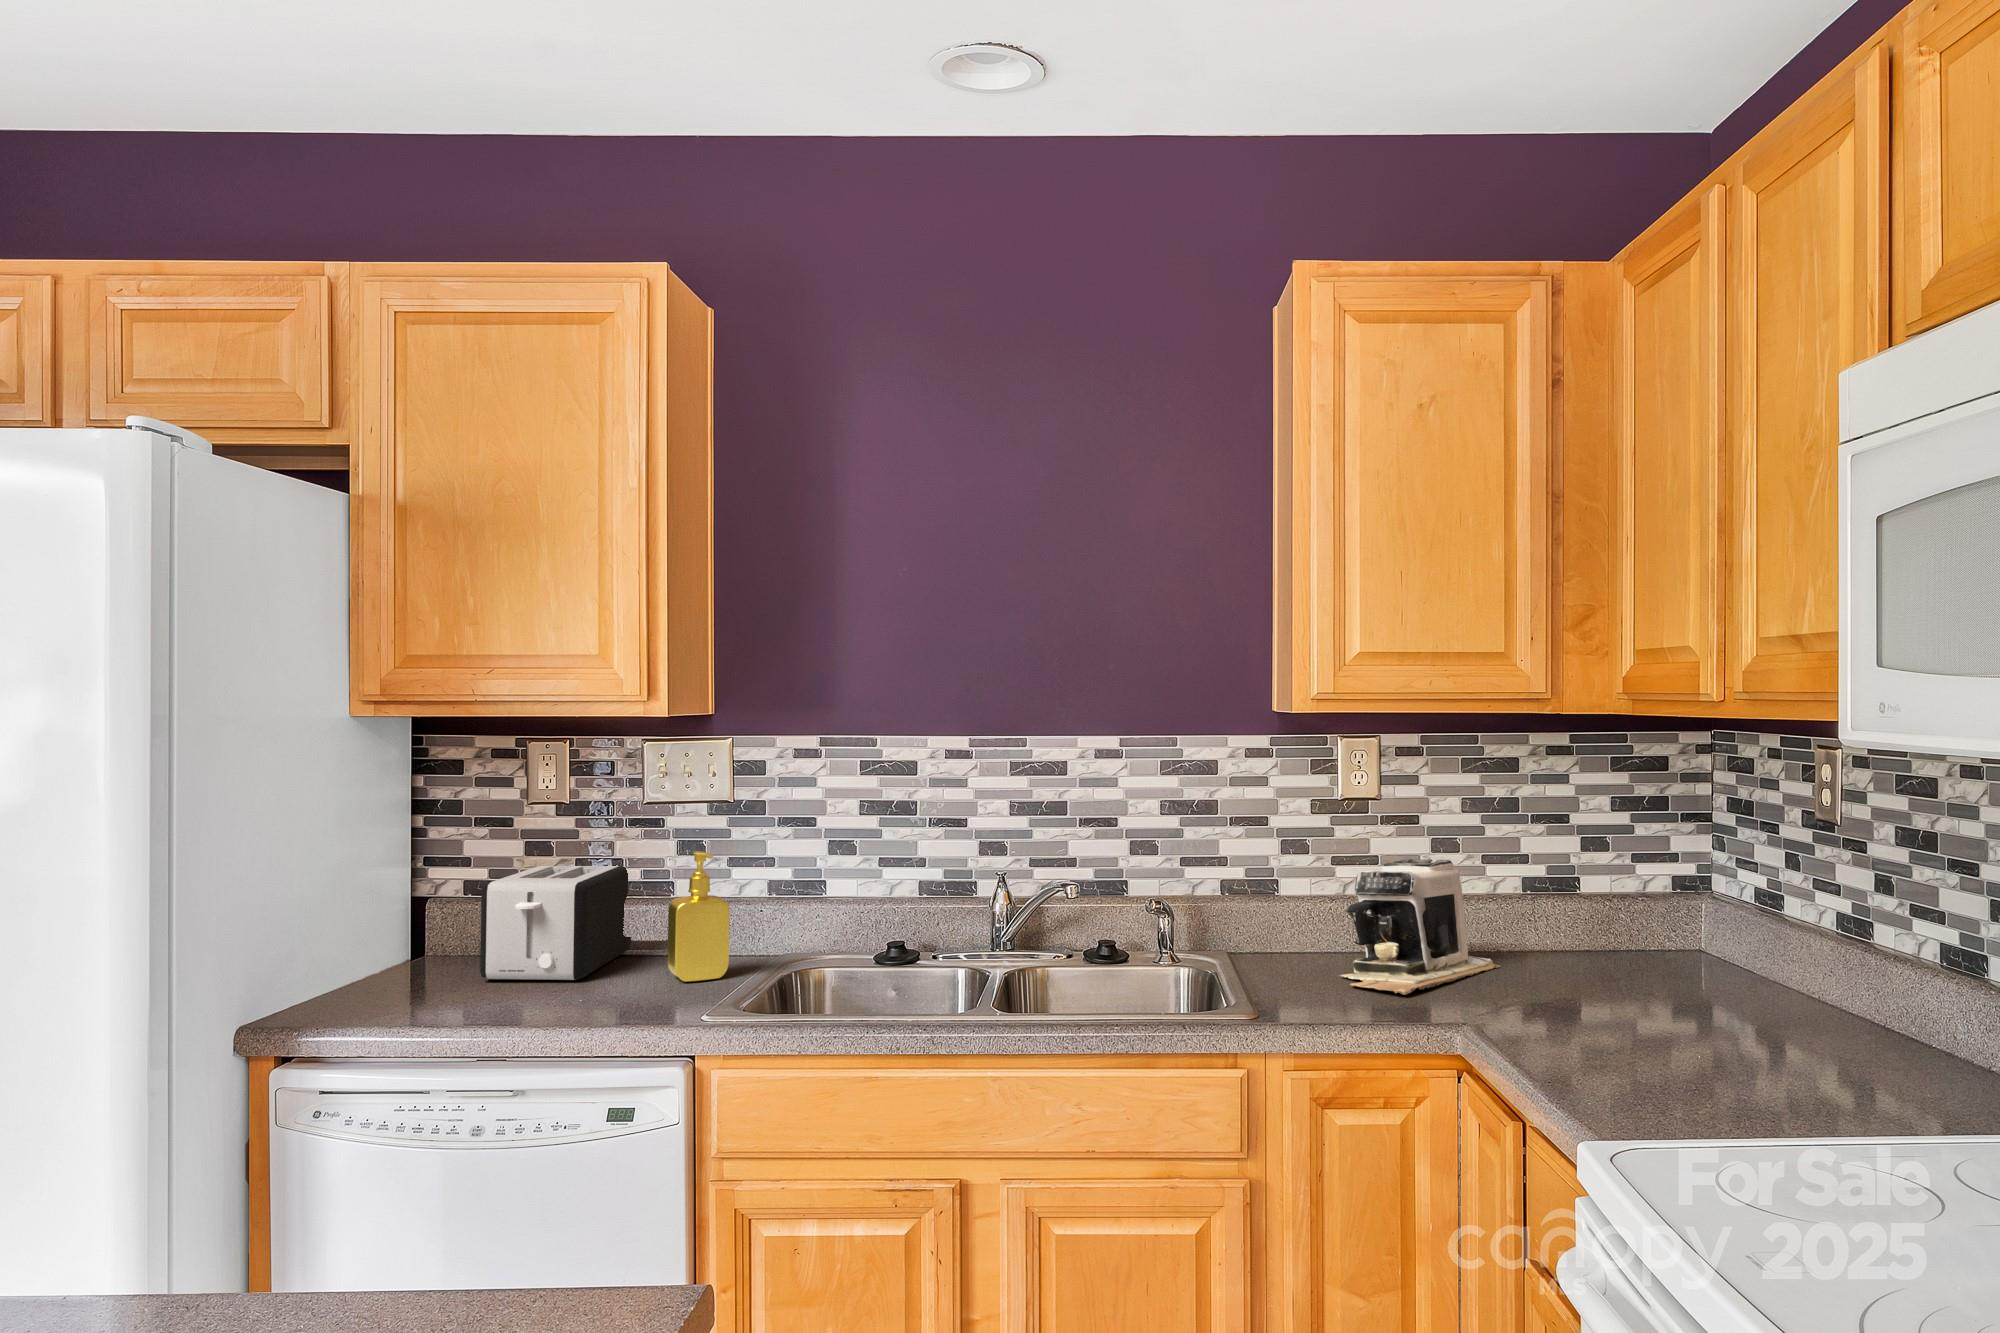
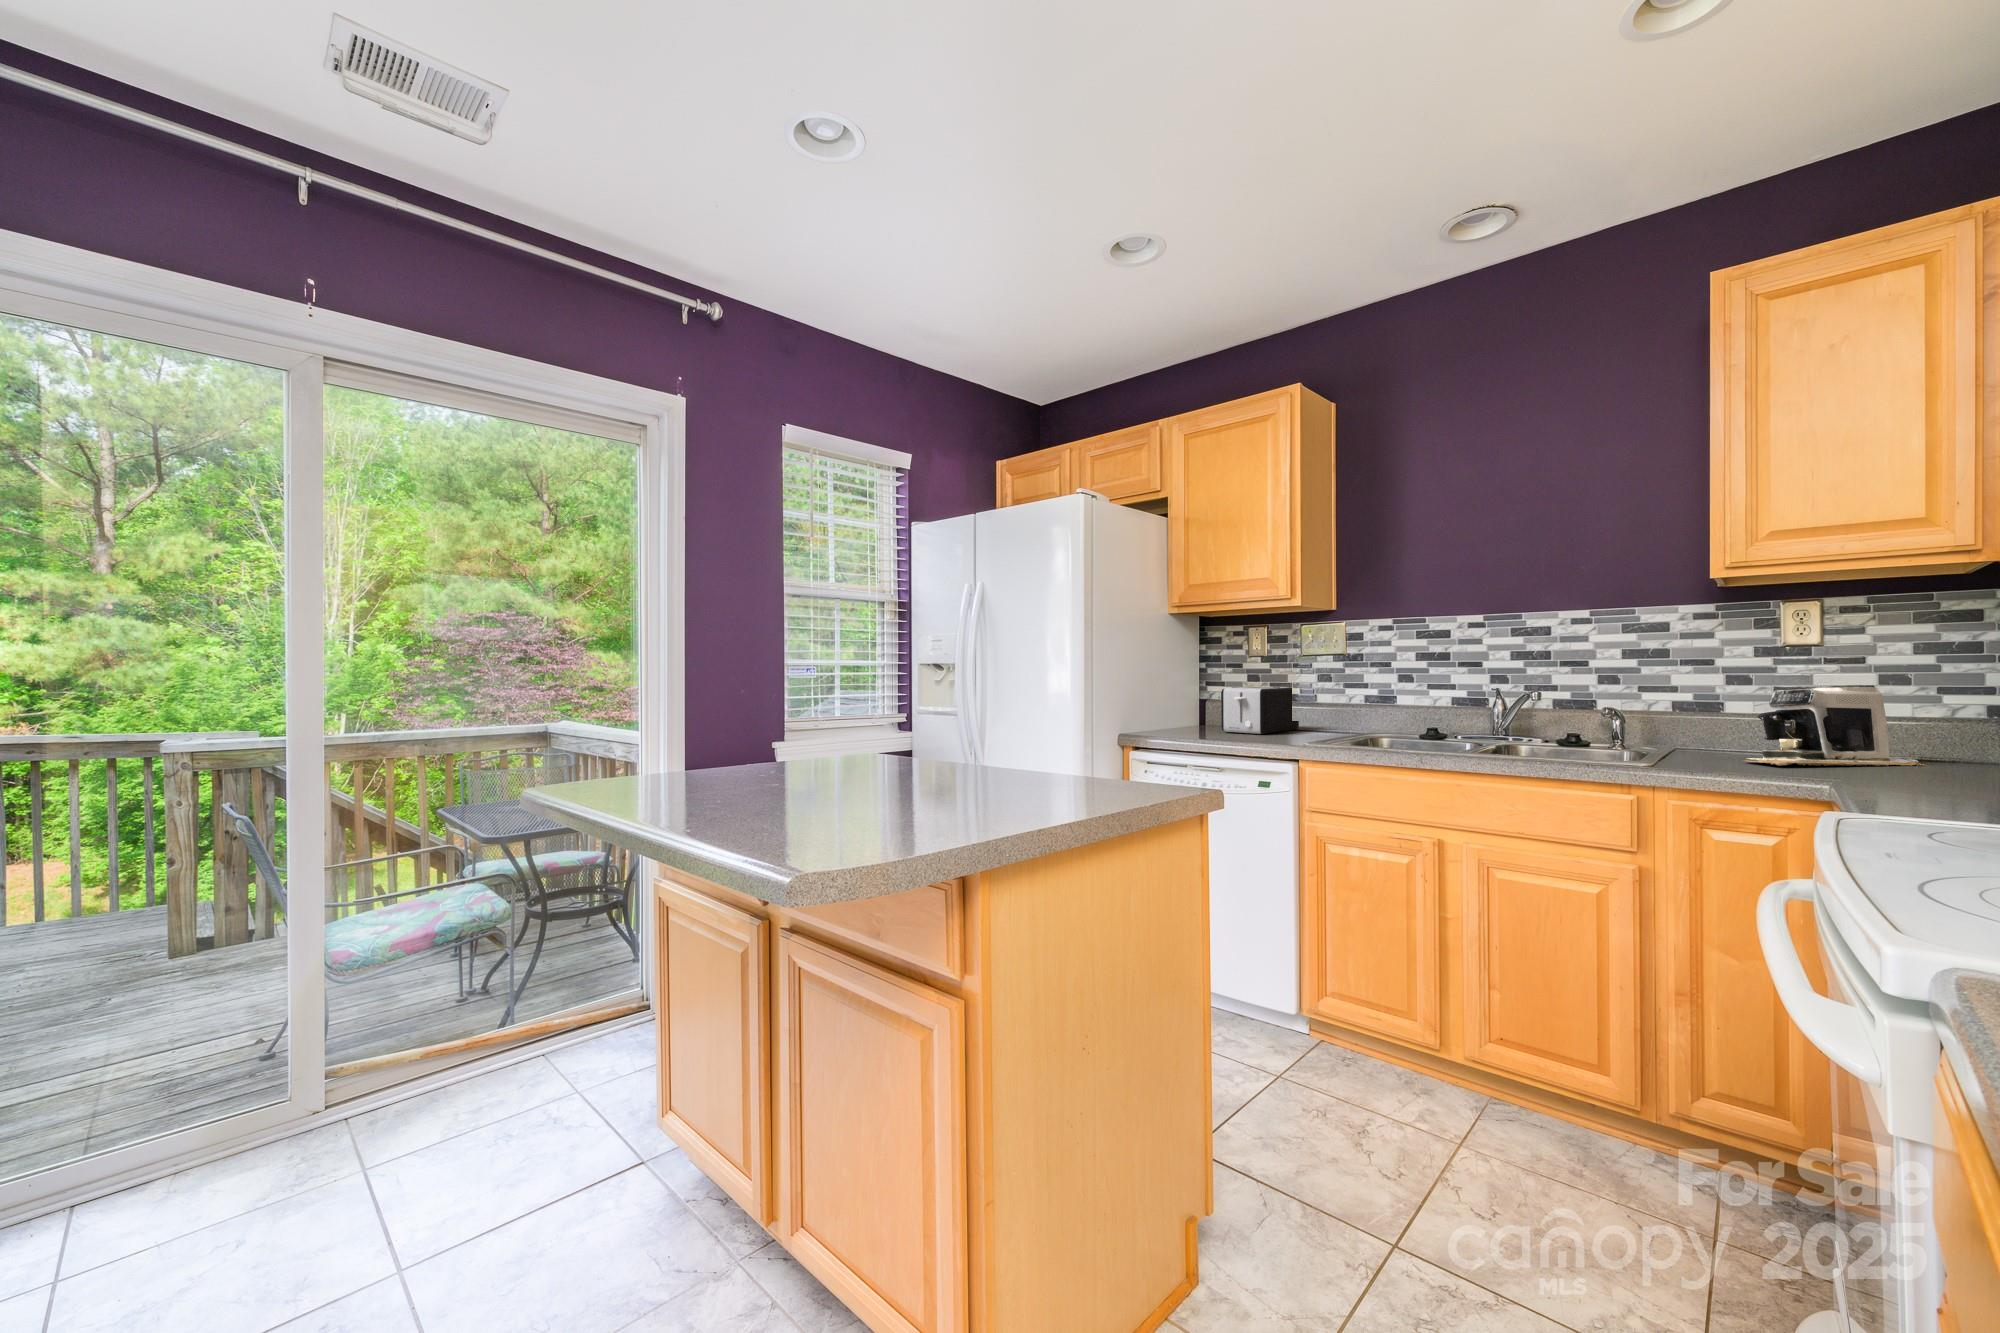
soap dispenser: present [668,851,729,982] -> none [1304,675,1334,737]

